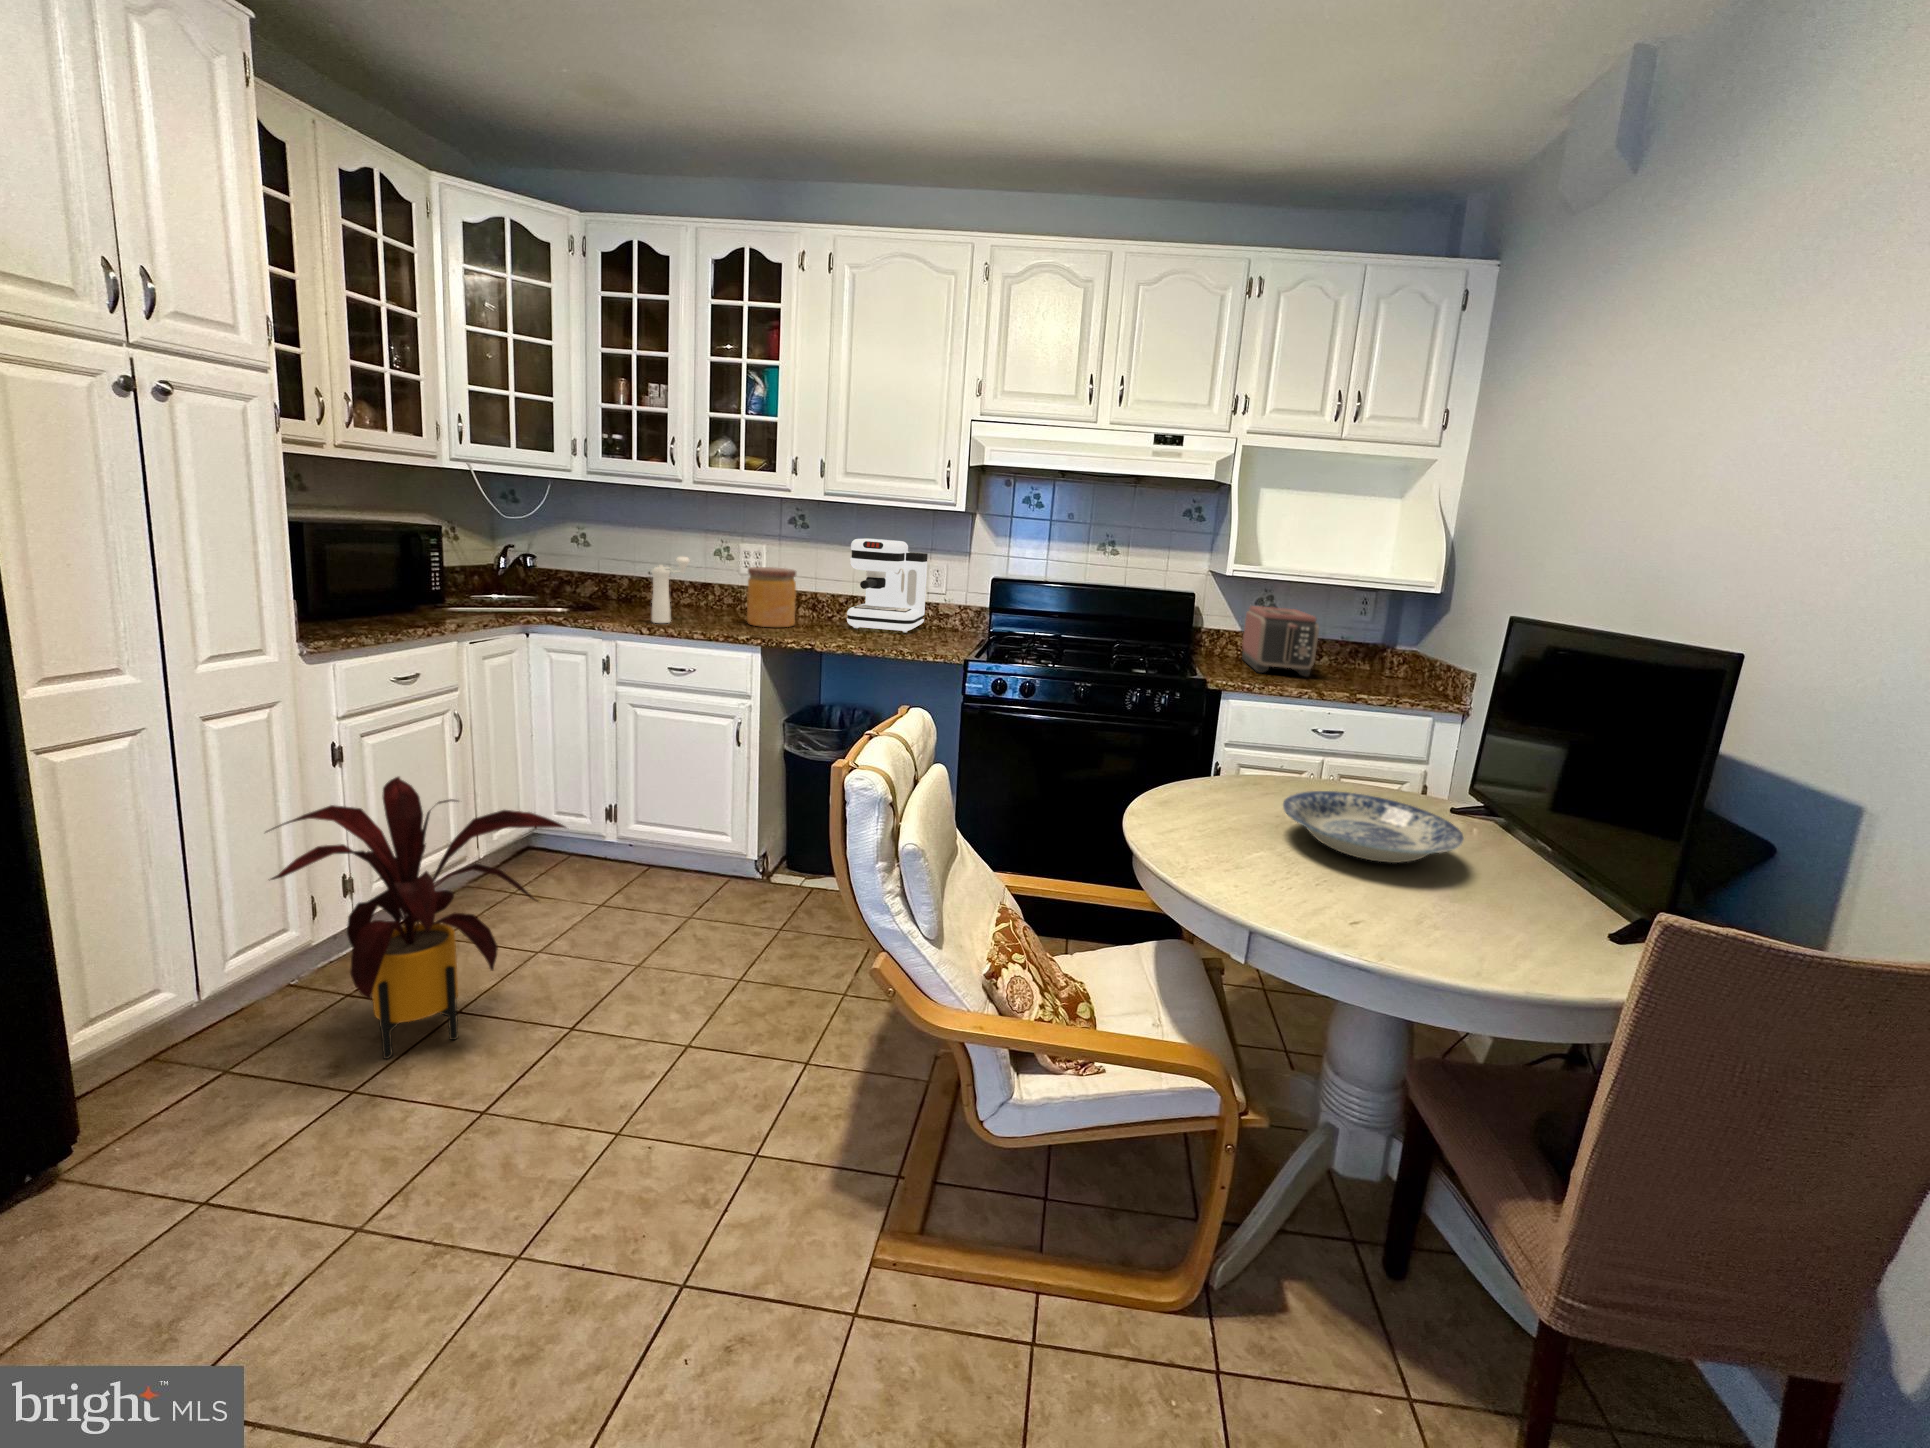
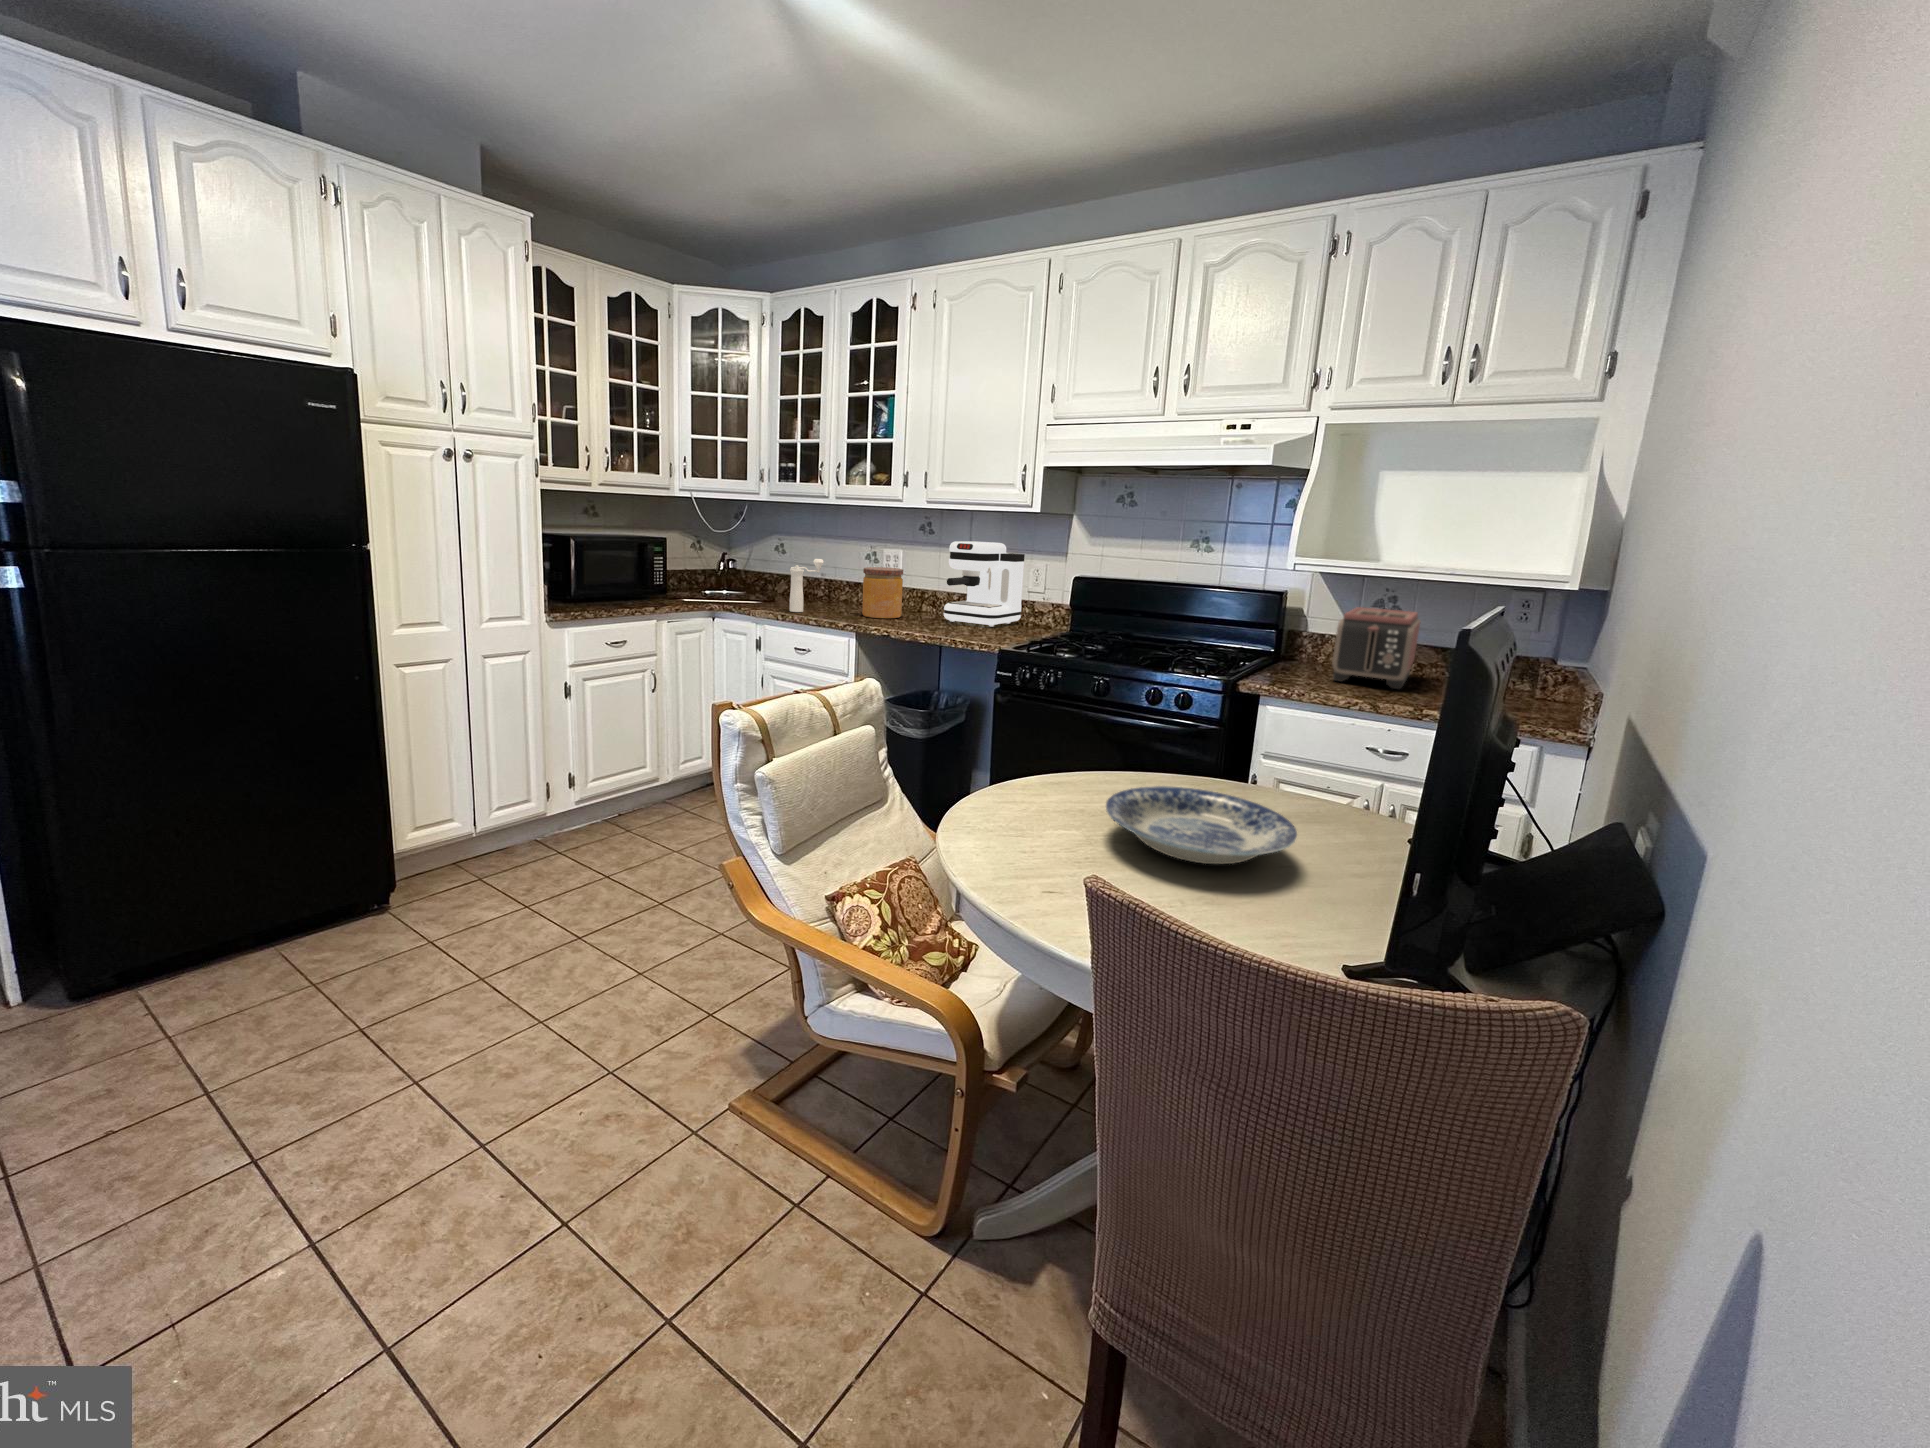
house plant: present [266,777,566,1059] -> none [488,707,667,893]

